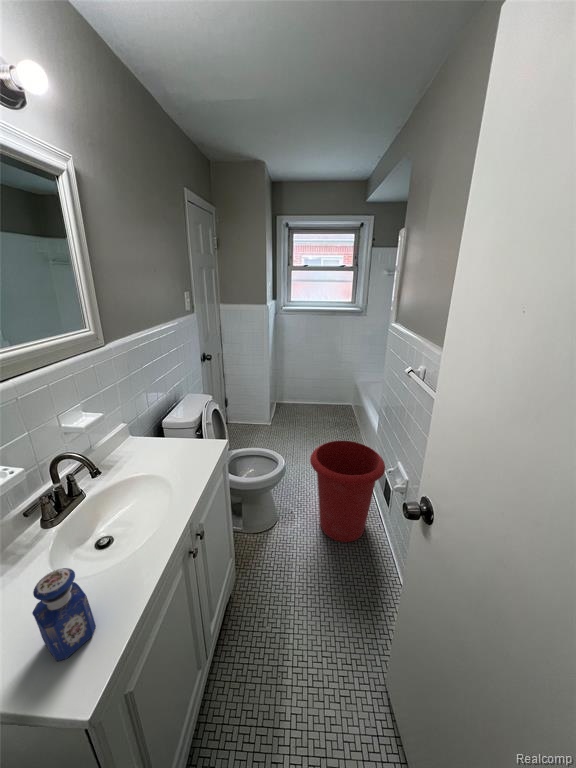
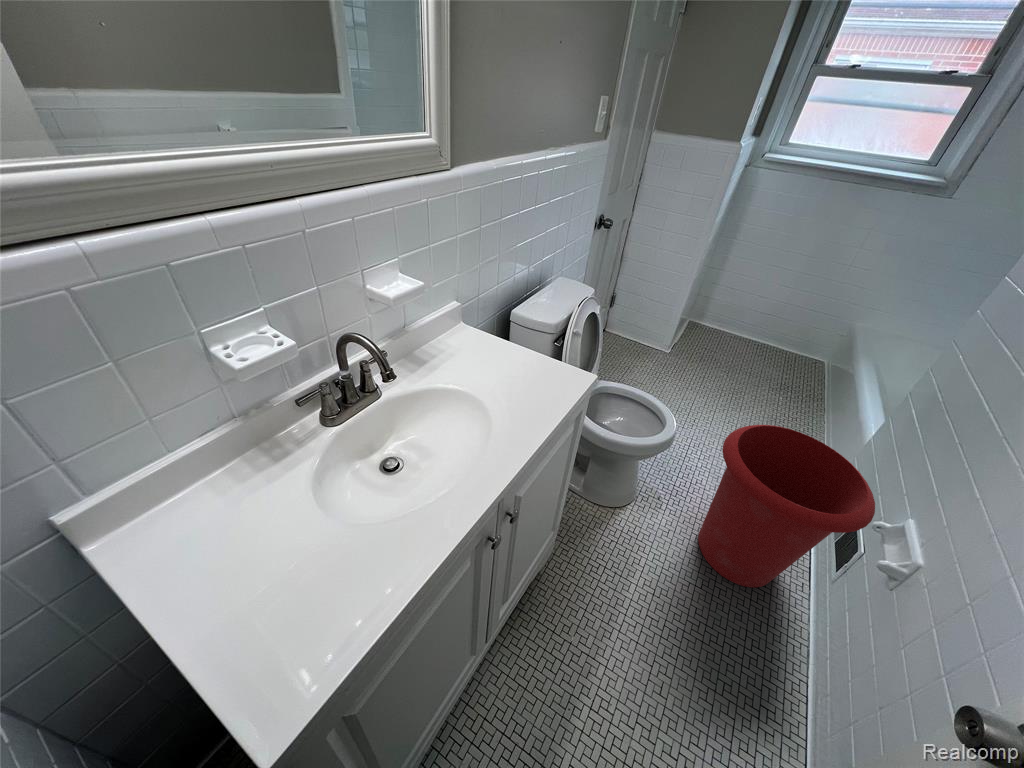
perfume bottle: present [32,568,96,661] -> none [223,534,319,653]

